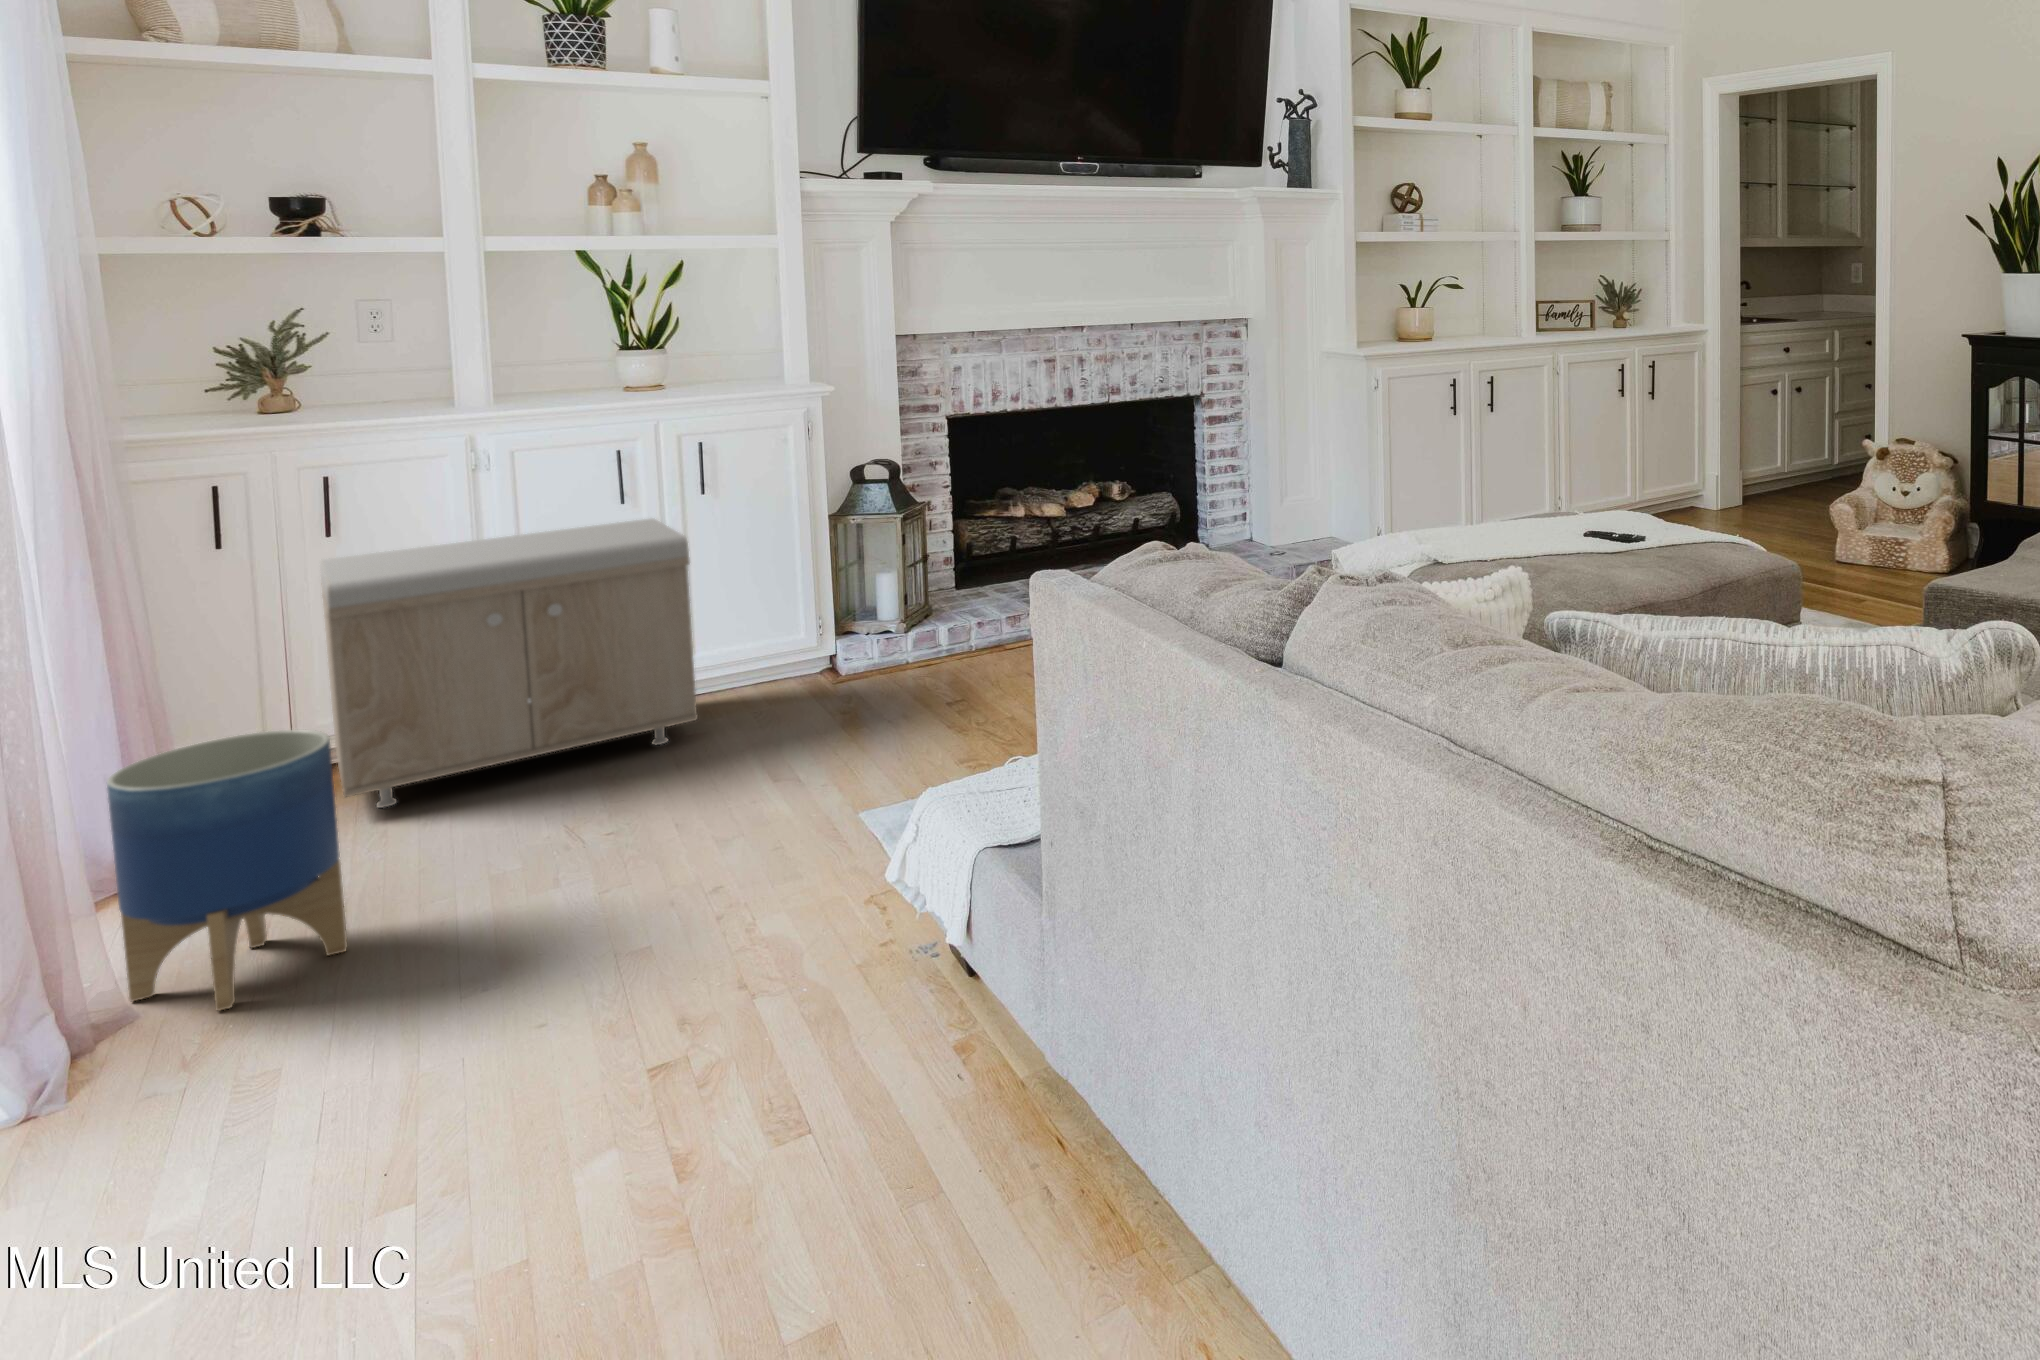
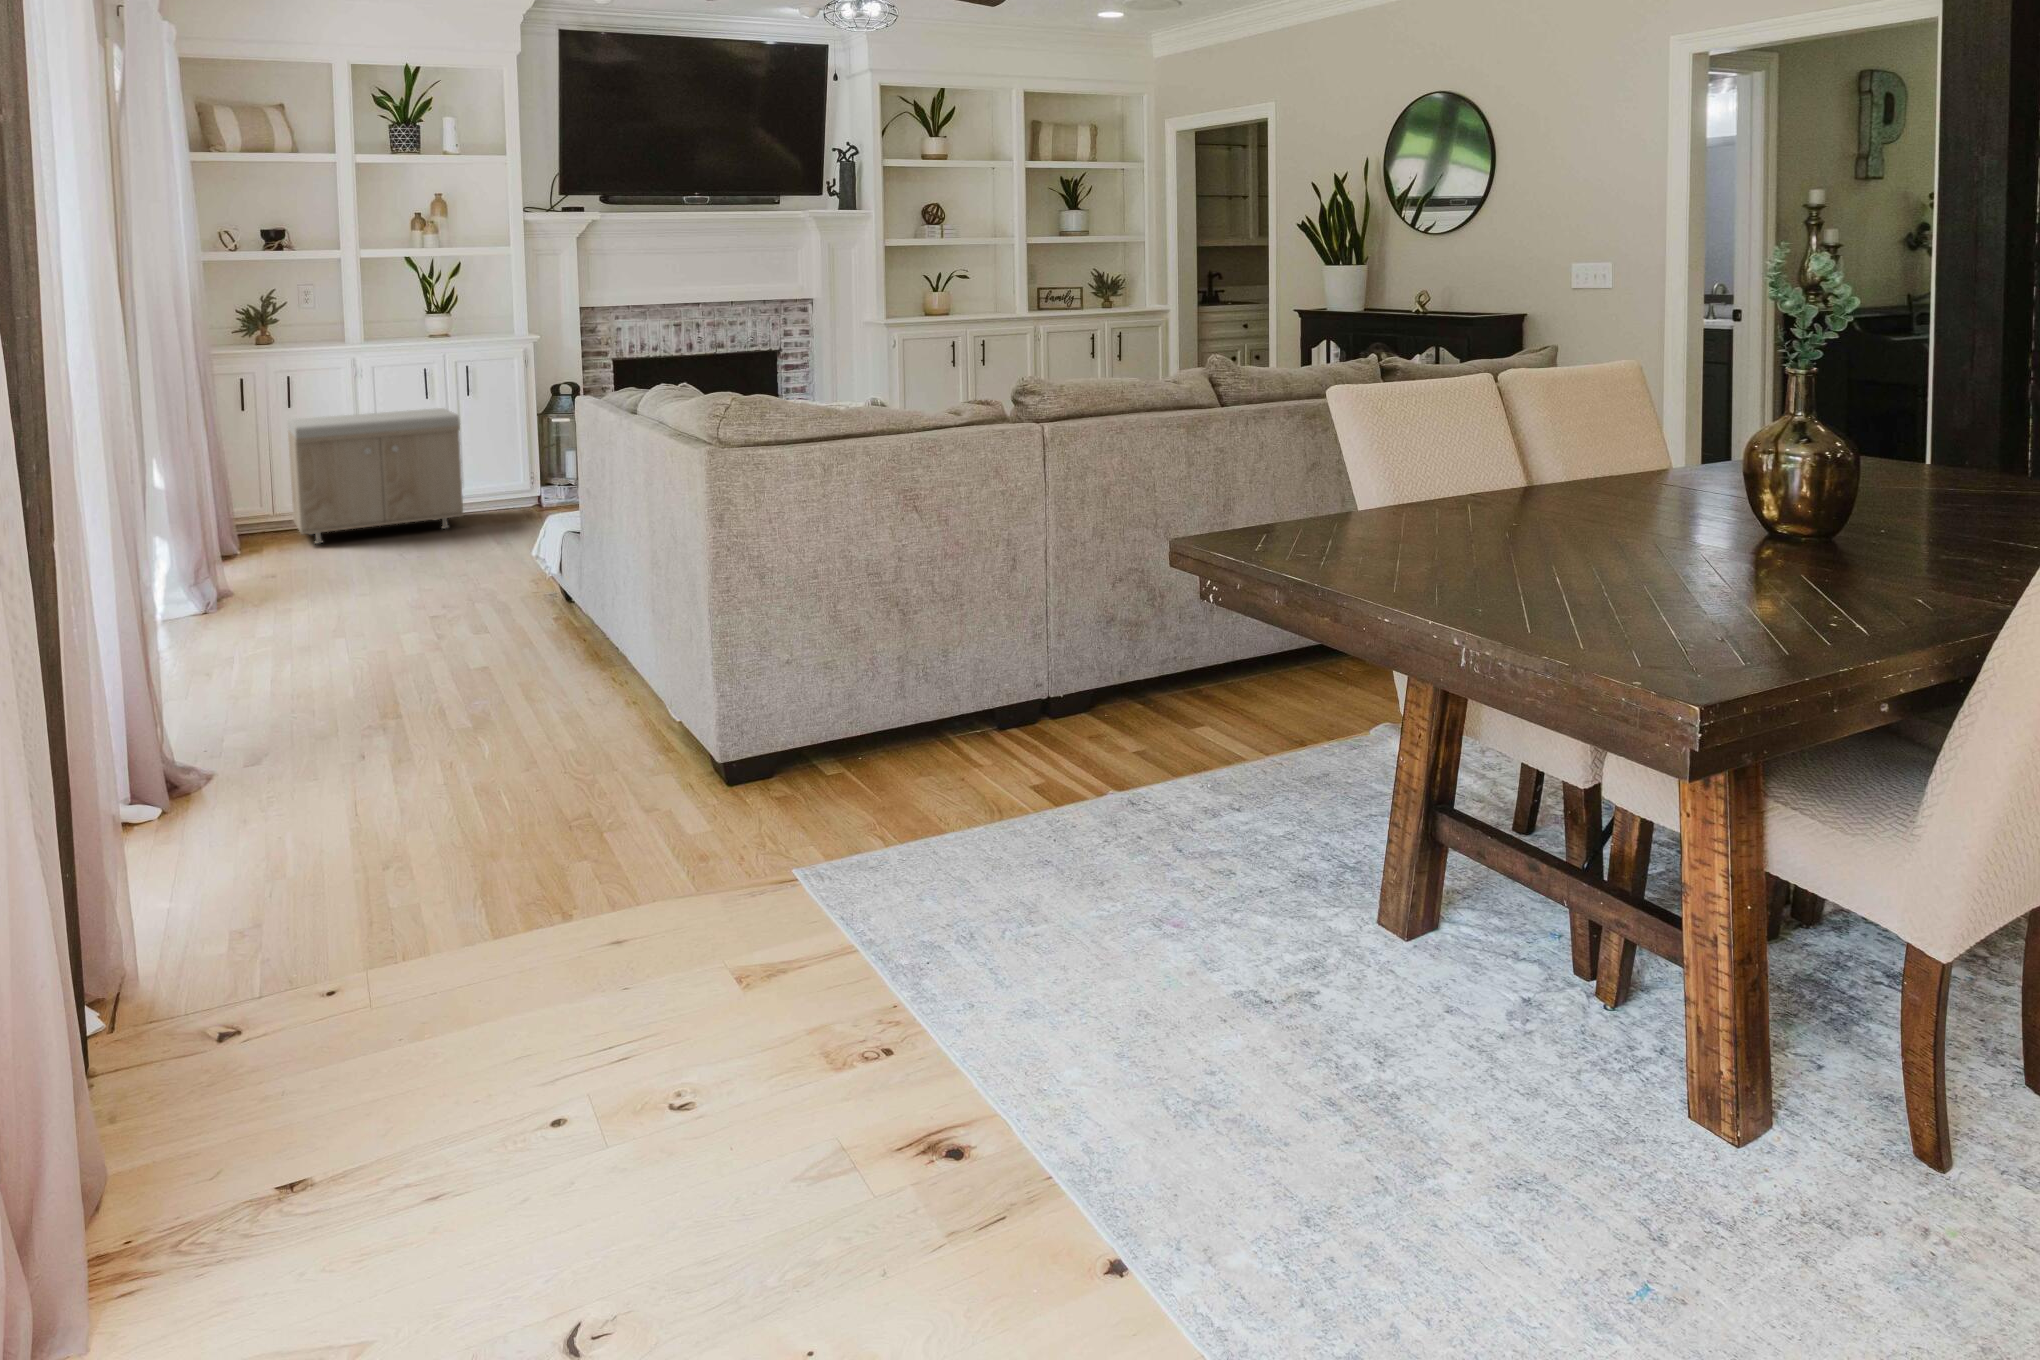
planter: present [107,730,347,1011] -> none [227,482,313,594]

